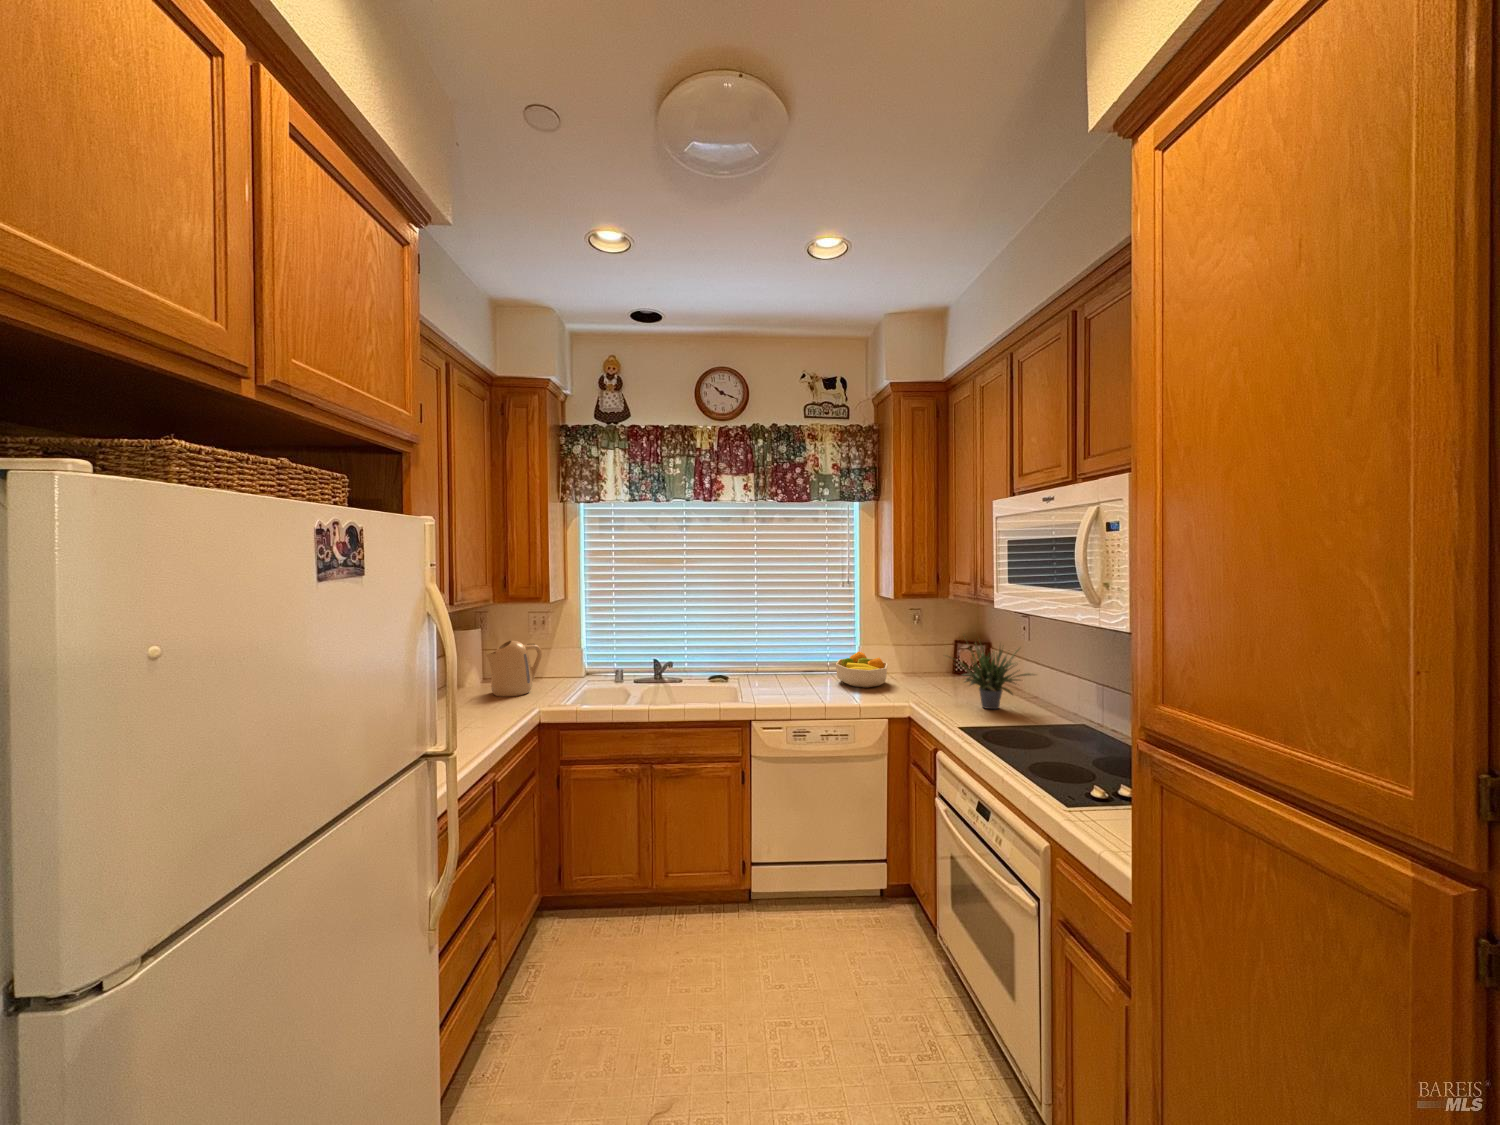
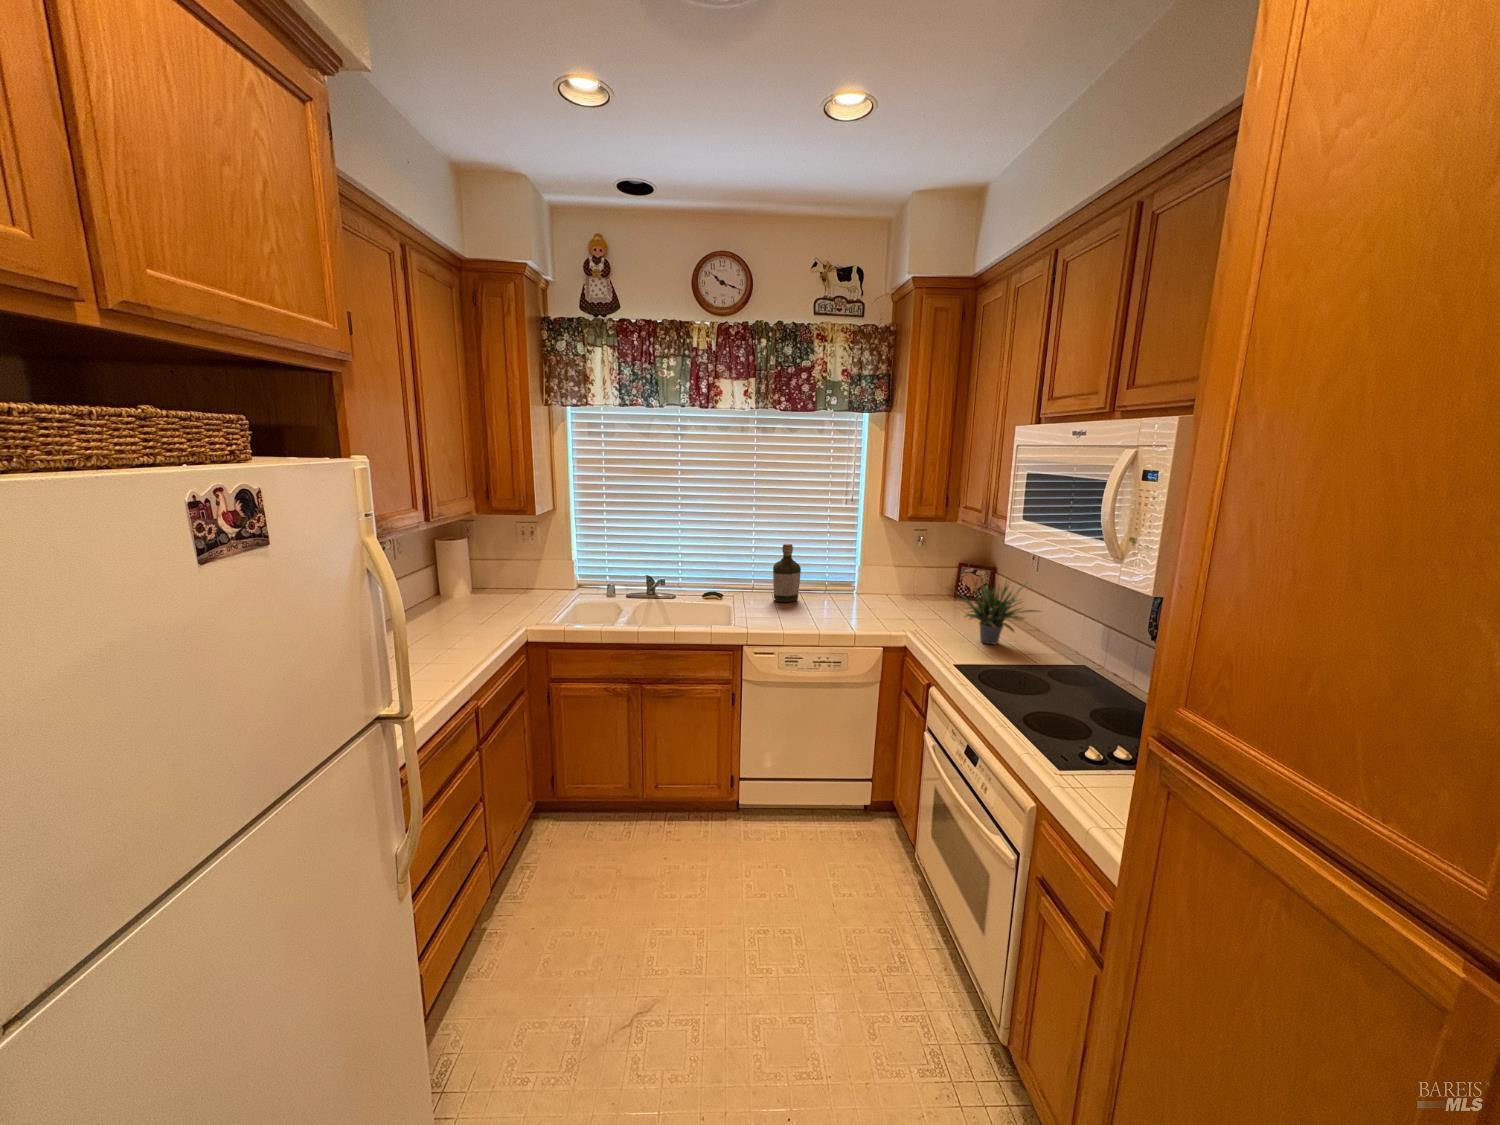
bottle: none [777,625,803,682] -> present [773,544,801,602]
kettle: present [485,641,542,697] -> none [470,555,530,612]
fruit bowl: present [836,652,888,688] -> none [833,573,887,613]

